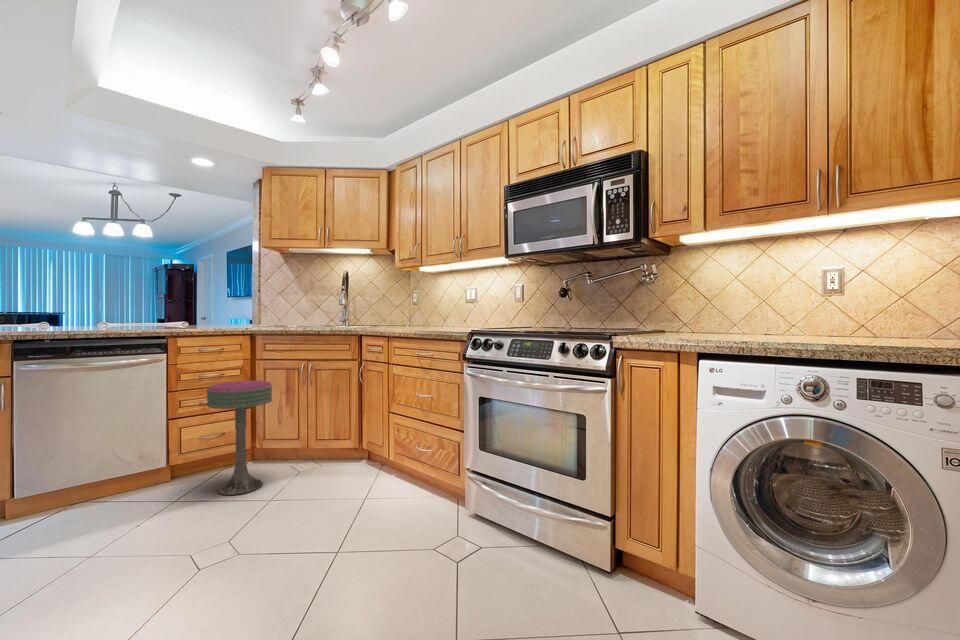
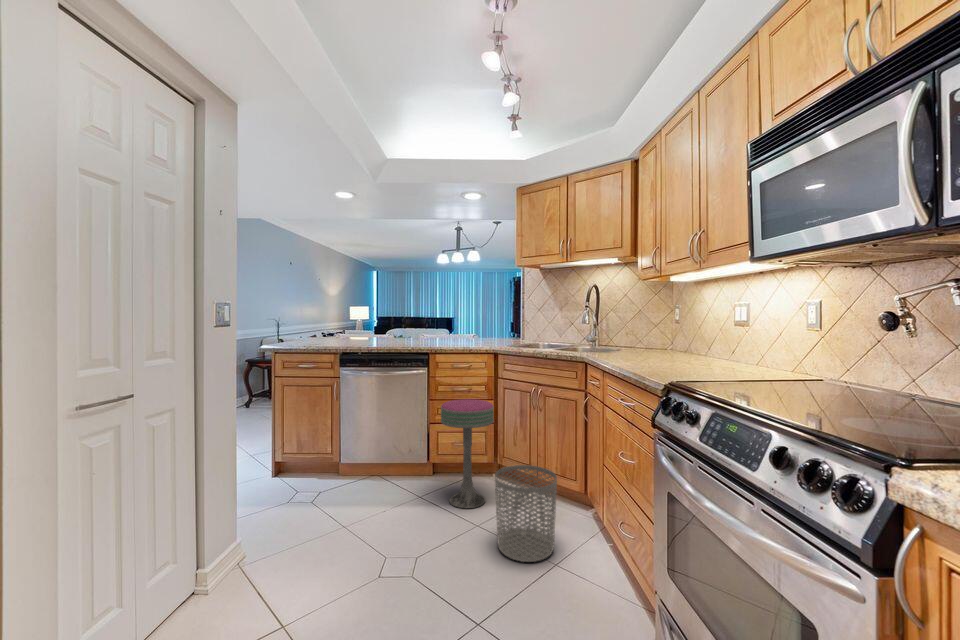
waste bin: none [303,427,363,509] -> present [495,465,557,562]

